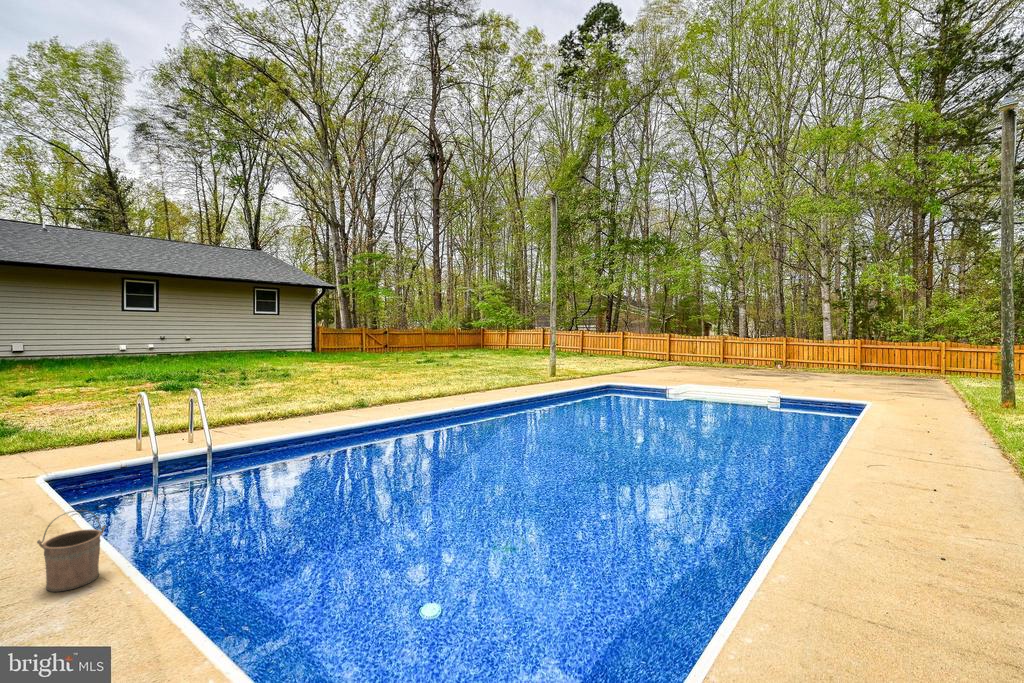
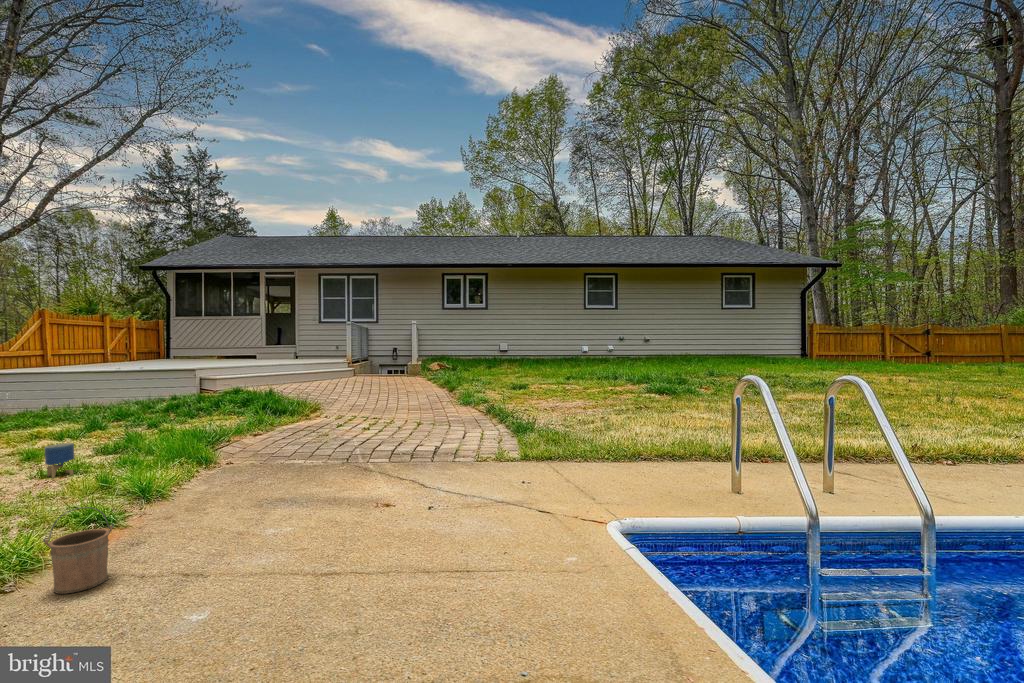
planter: none [24,432,54,466] -> present [45,443,74,478]

